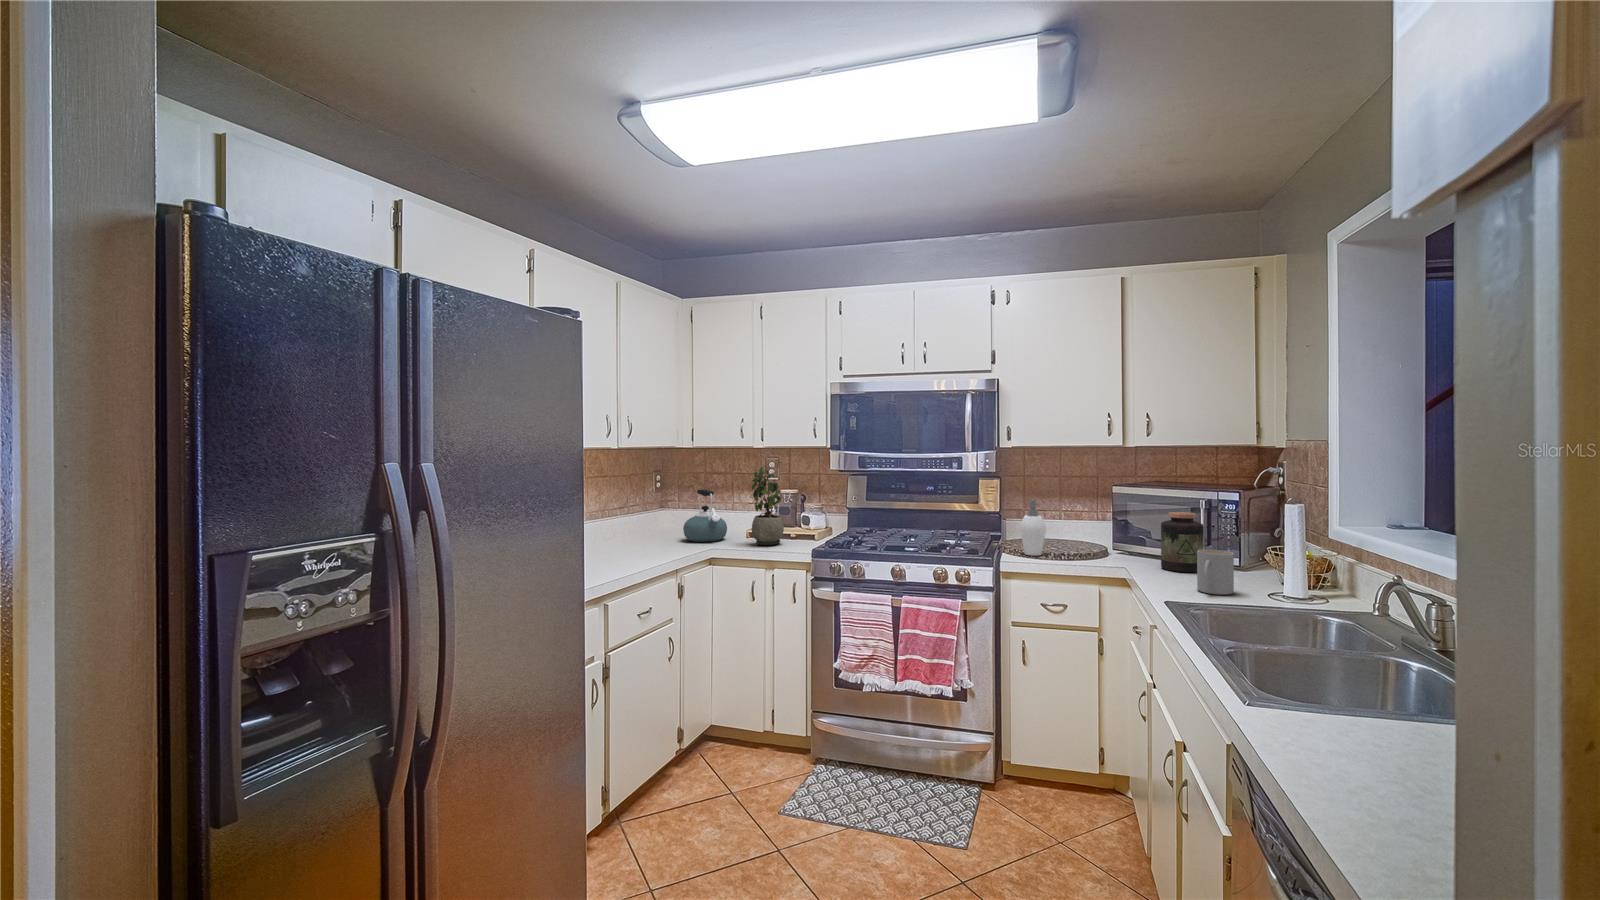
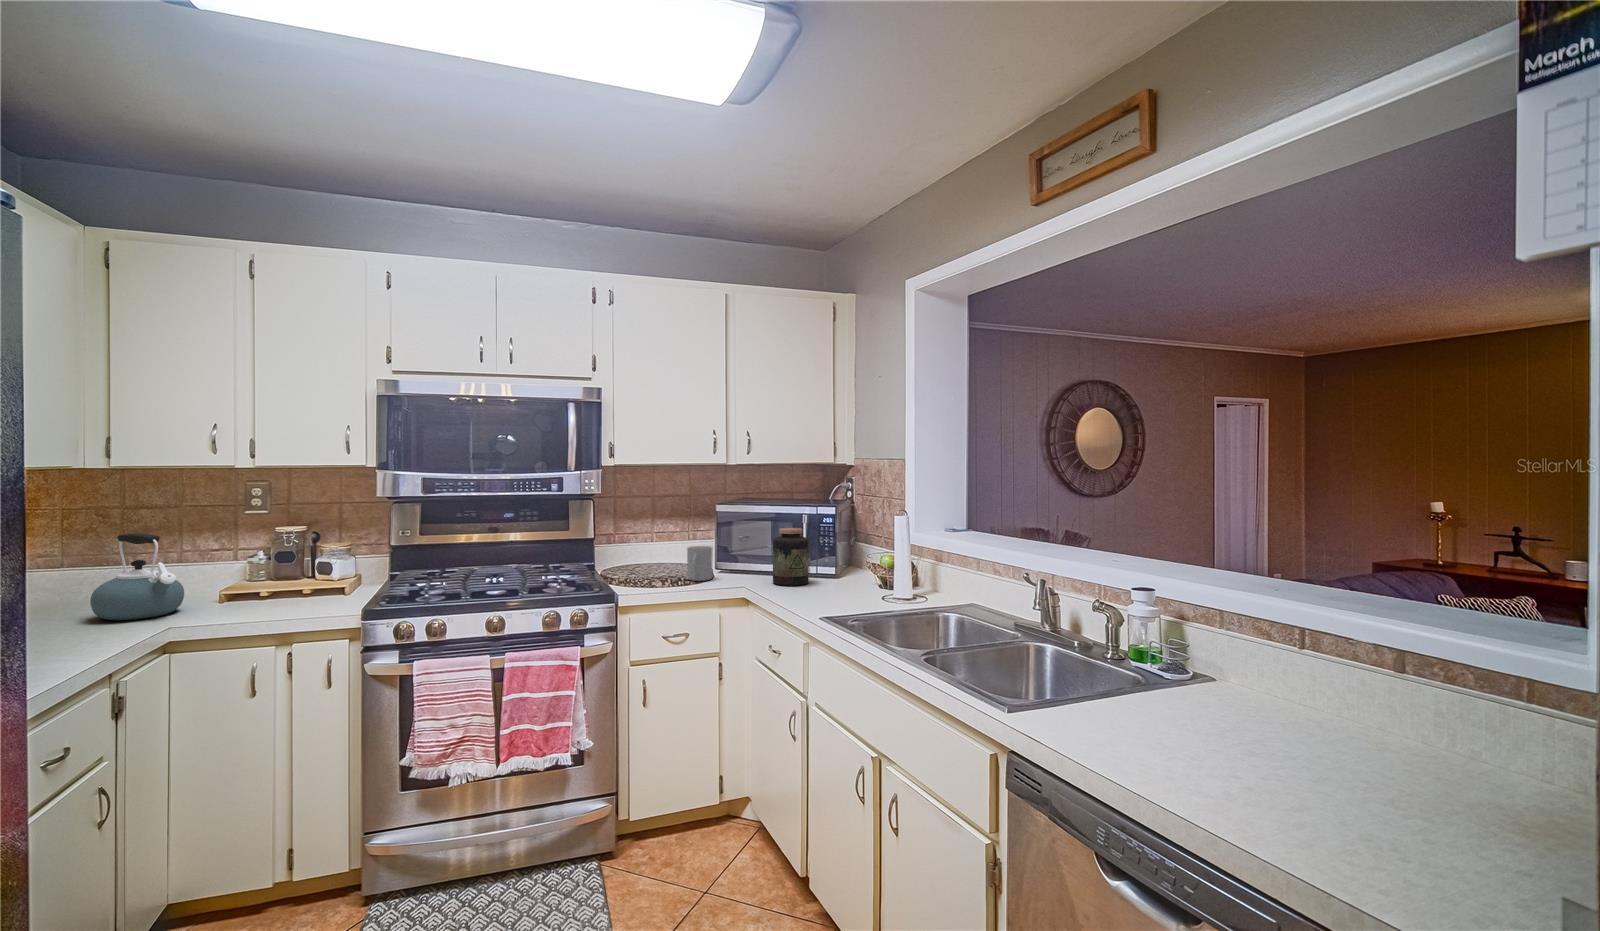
potted plant: present [752,467,784,545] -> none [244,495,306,612]
soap dispenser: present [1020,500,1051,556] -> none [632,523,667,585]
mug: present [1197,550,1234,595] -> present [687,546,712,581]

